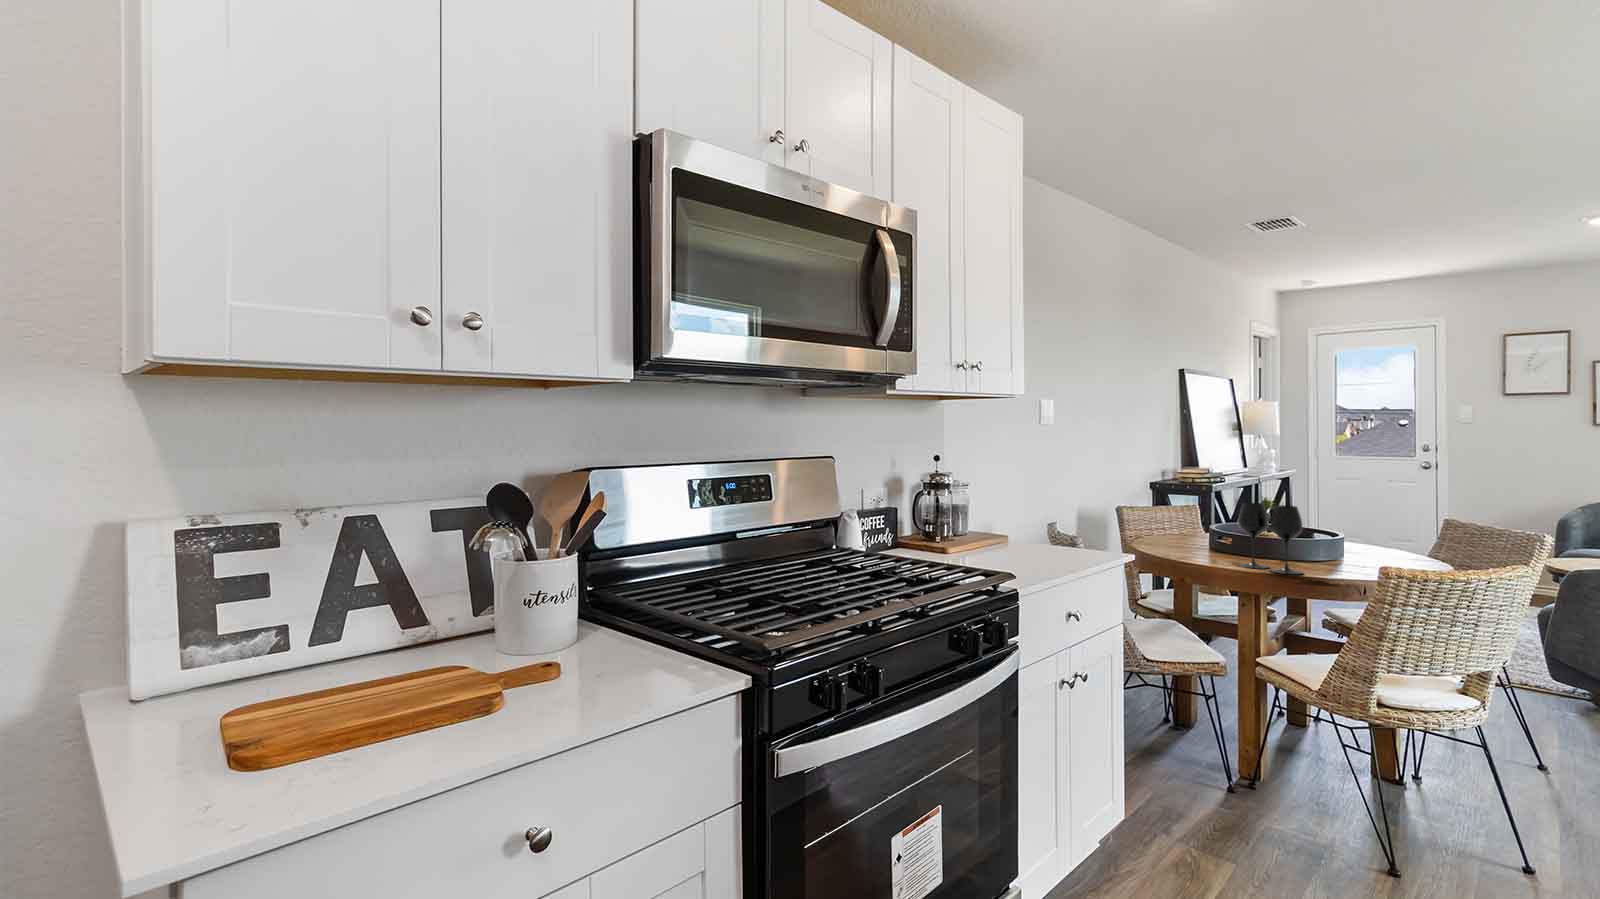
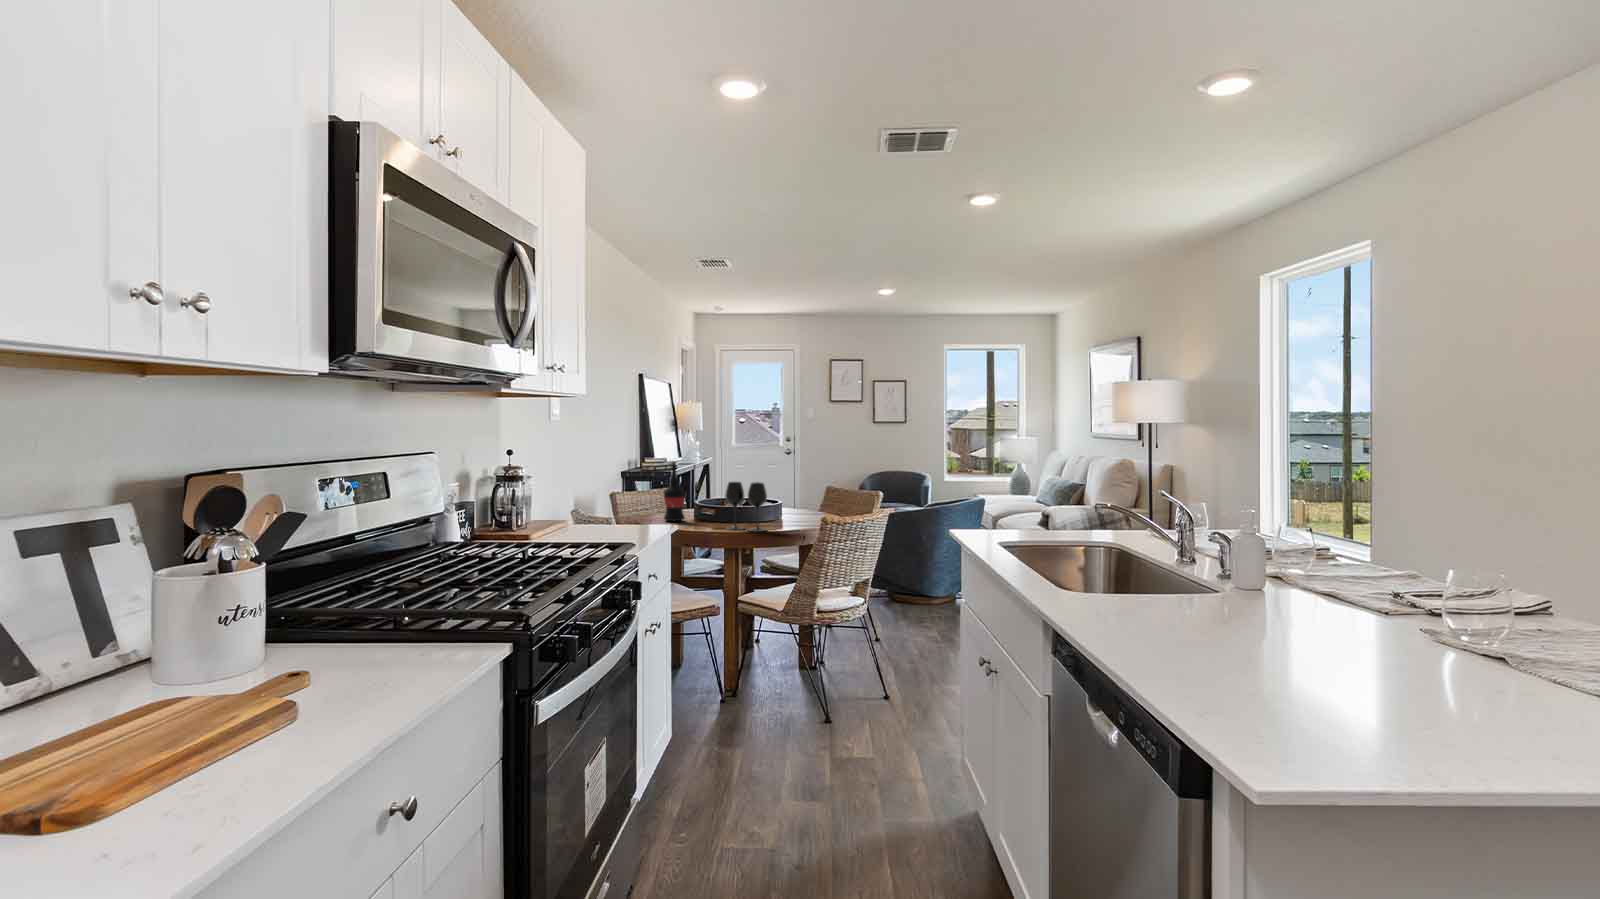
wine bottle: none [1161,473,1191,549] -> present [664,462,685,521]

